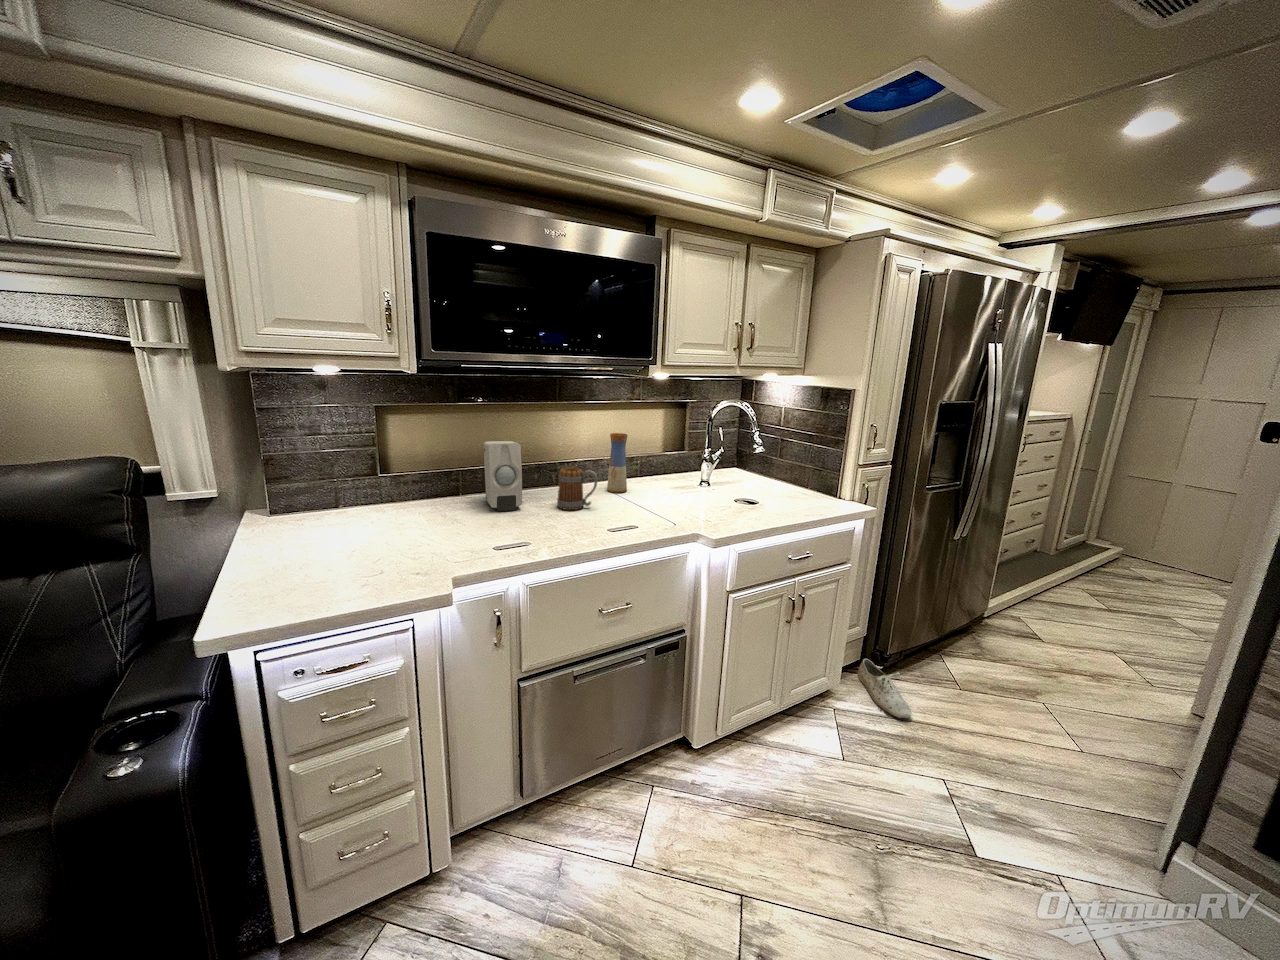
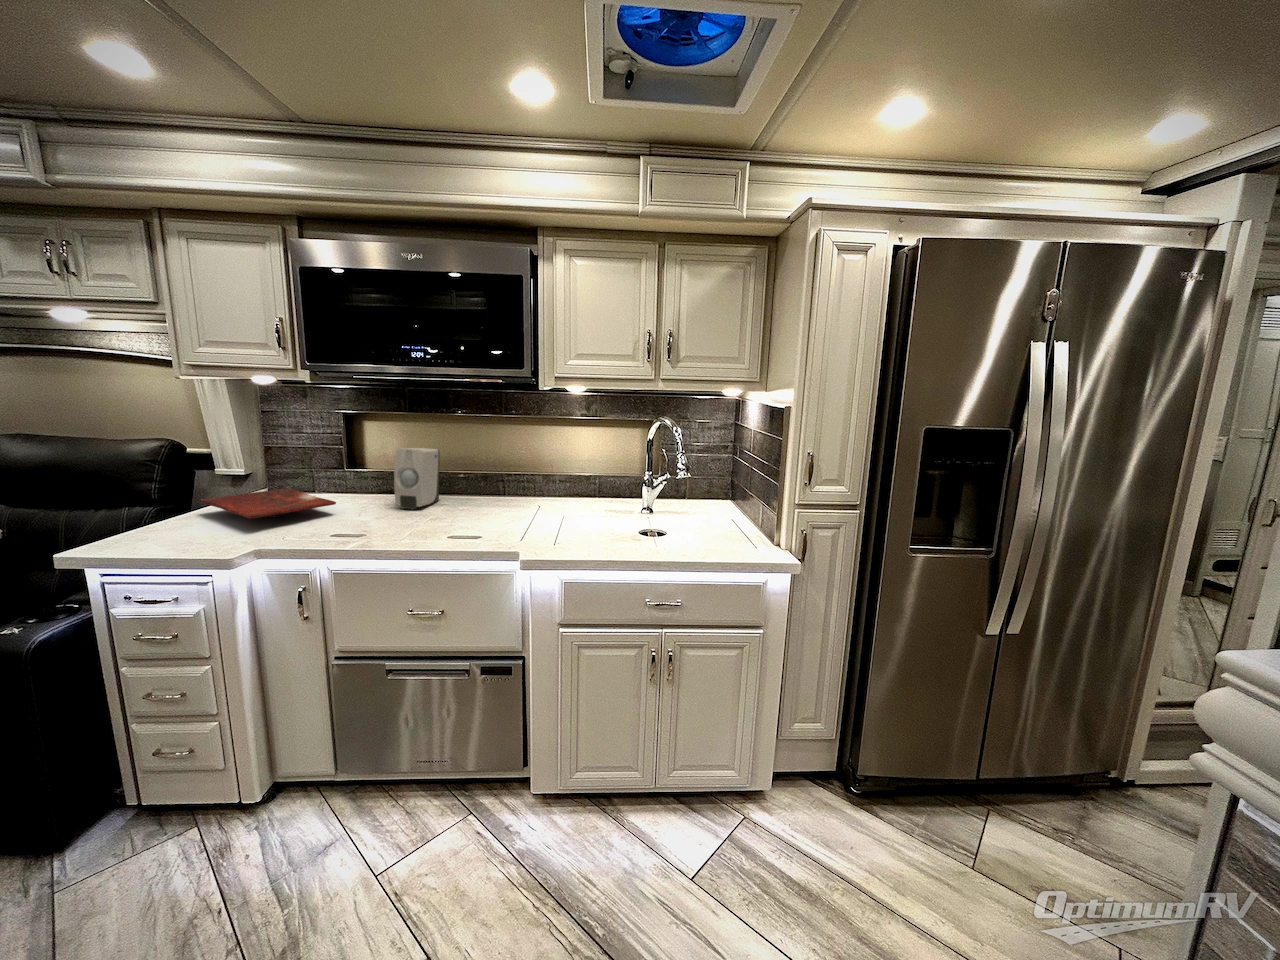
vase: present [607,433,628,493] -> none [529,449,549,508]
mug: present [557,467,598,510] -> none [451,476,483,516]
cutting board: none [260,507,442,545] -> present [200,489,336,519]
shoe: present [858,659,912,719] -> none [803,769,857,869]

